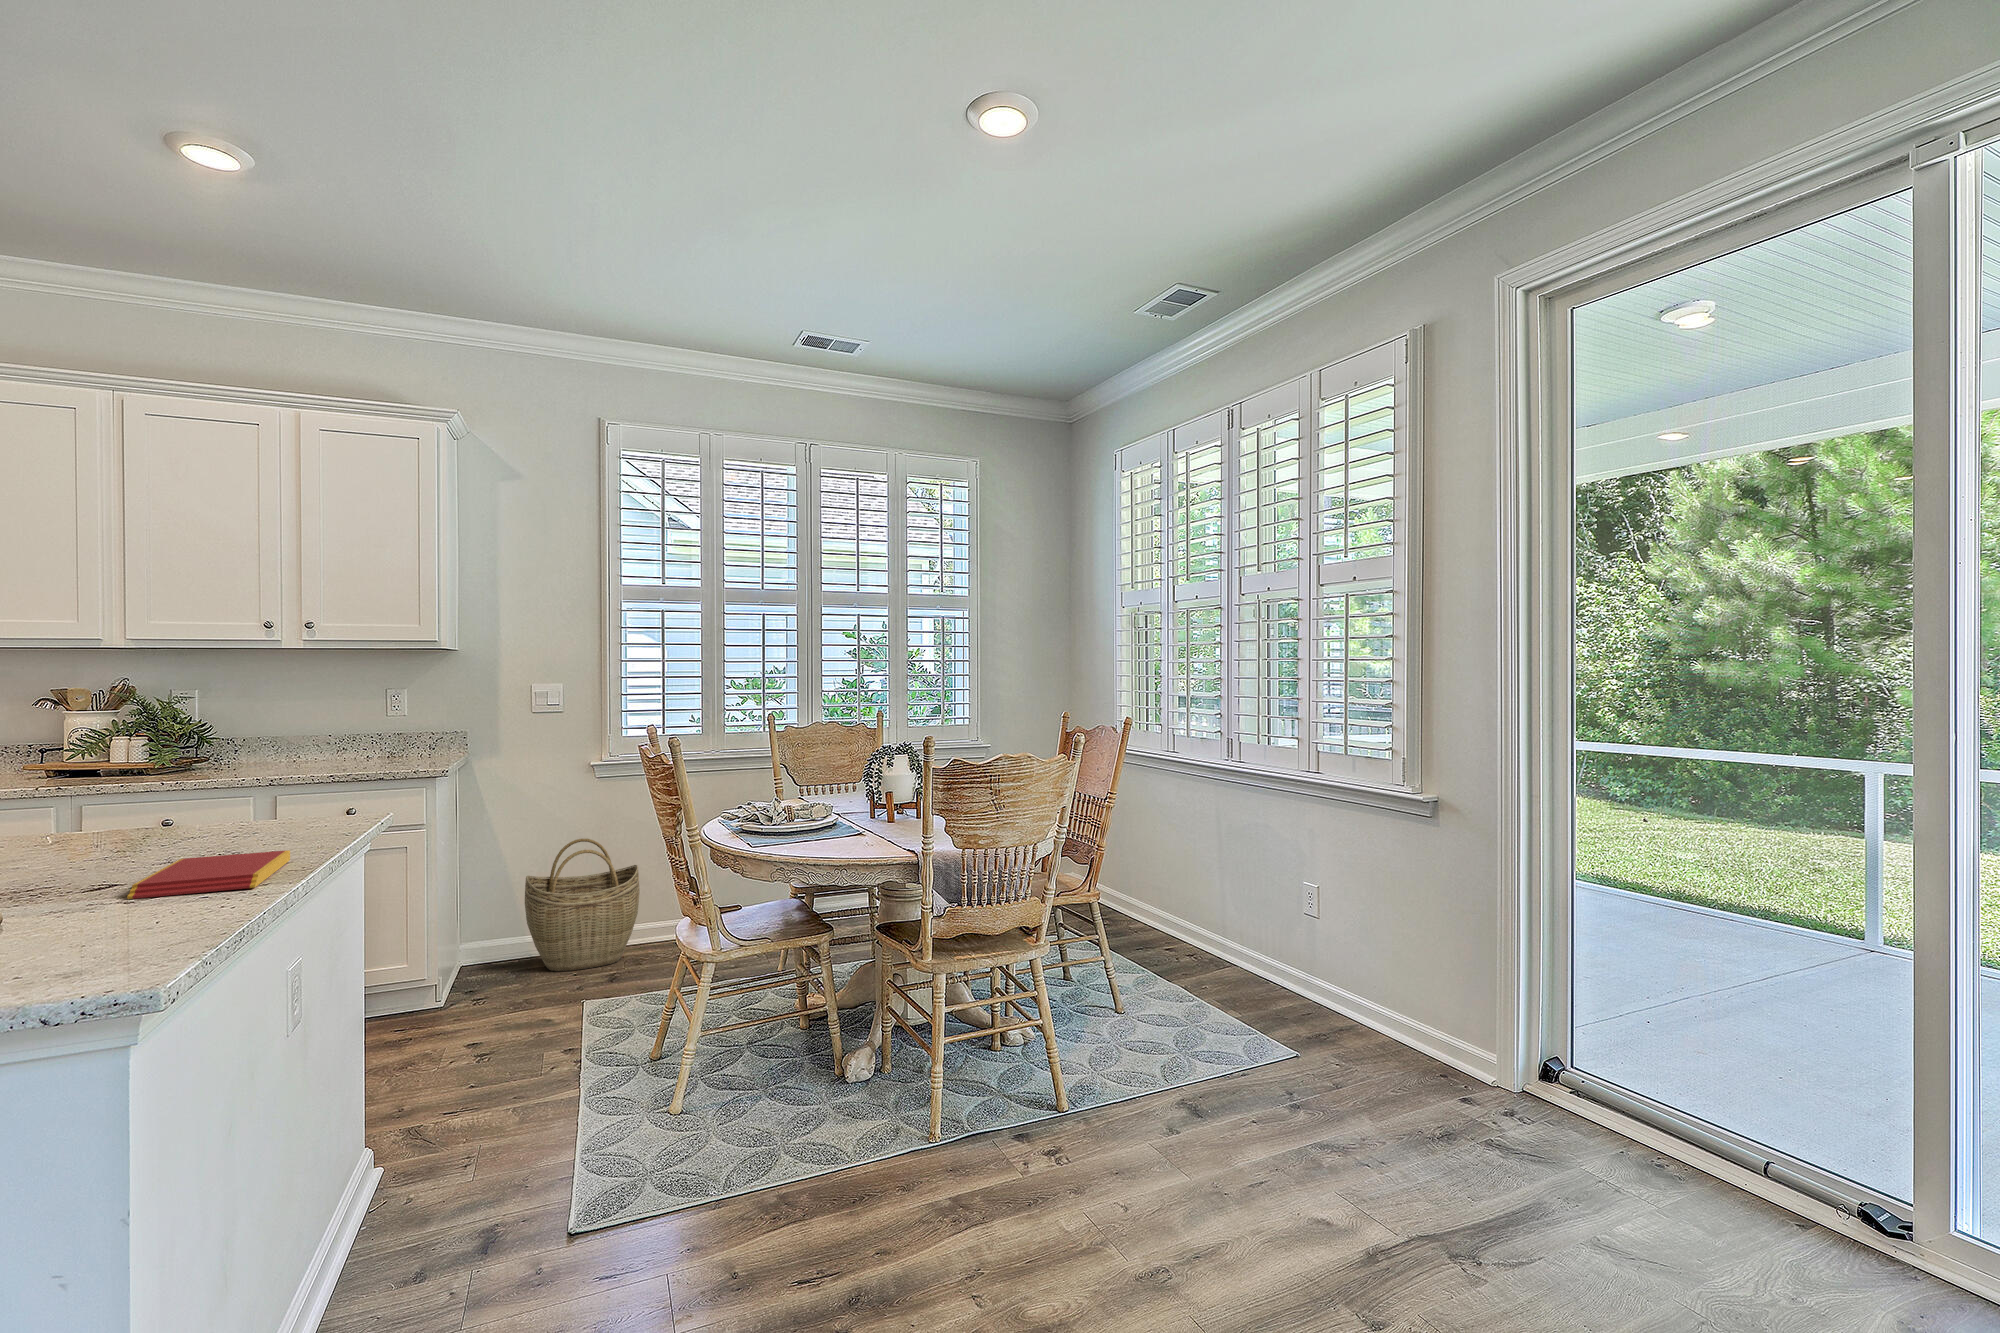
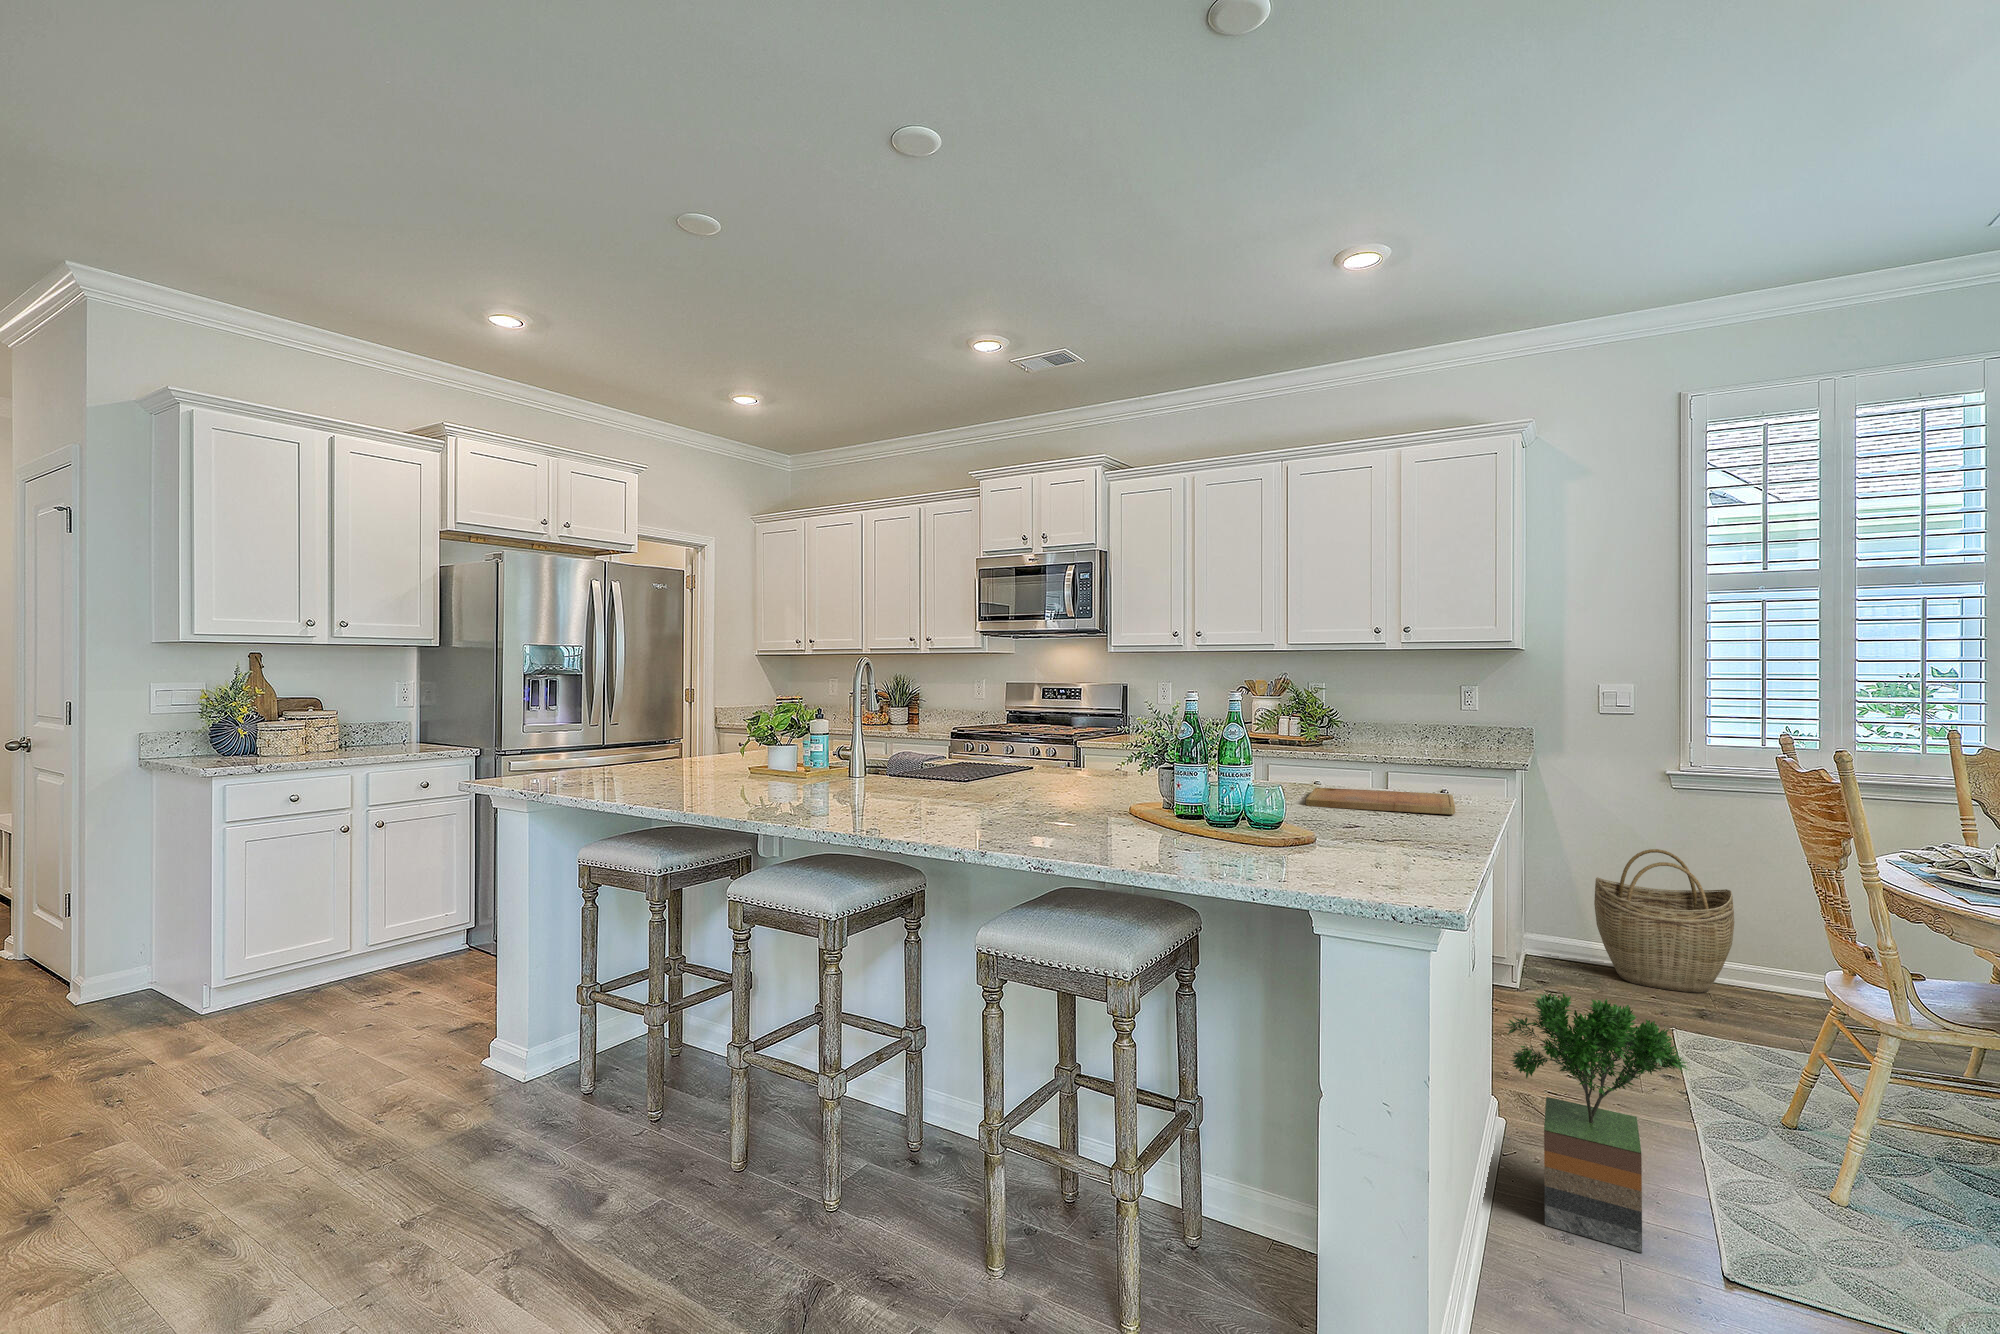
cutting board: none [69,815,312,858] -> present [1306,788,1455,814]
book: present [127,851,290,899] -> none [1368,819,1462,853]
potted tree: none [364,1001,548,1270] -> present [1505,993,1689,1253]

